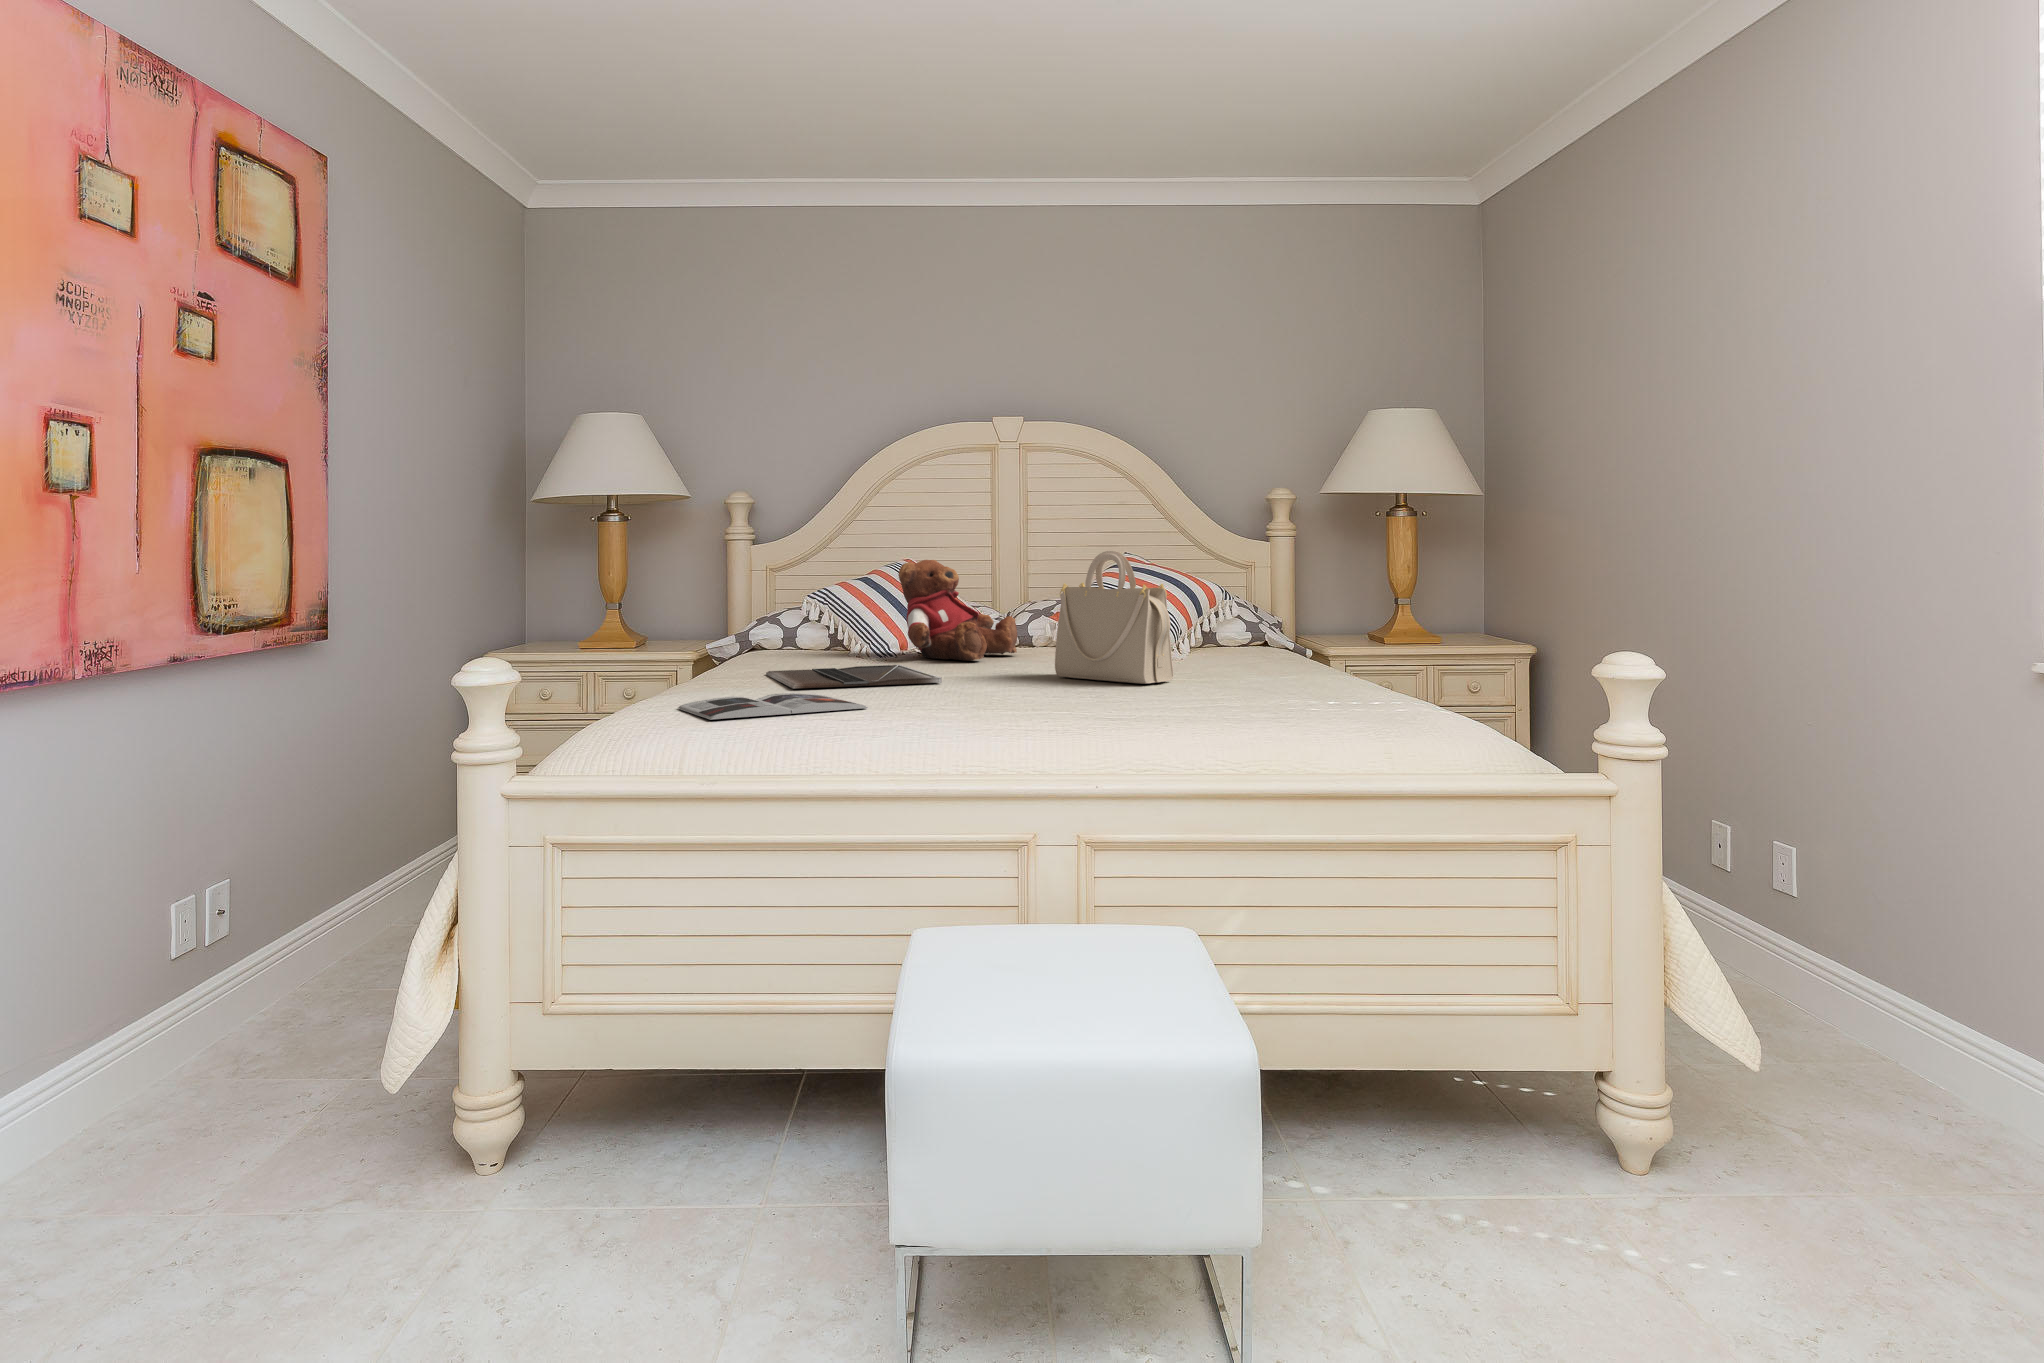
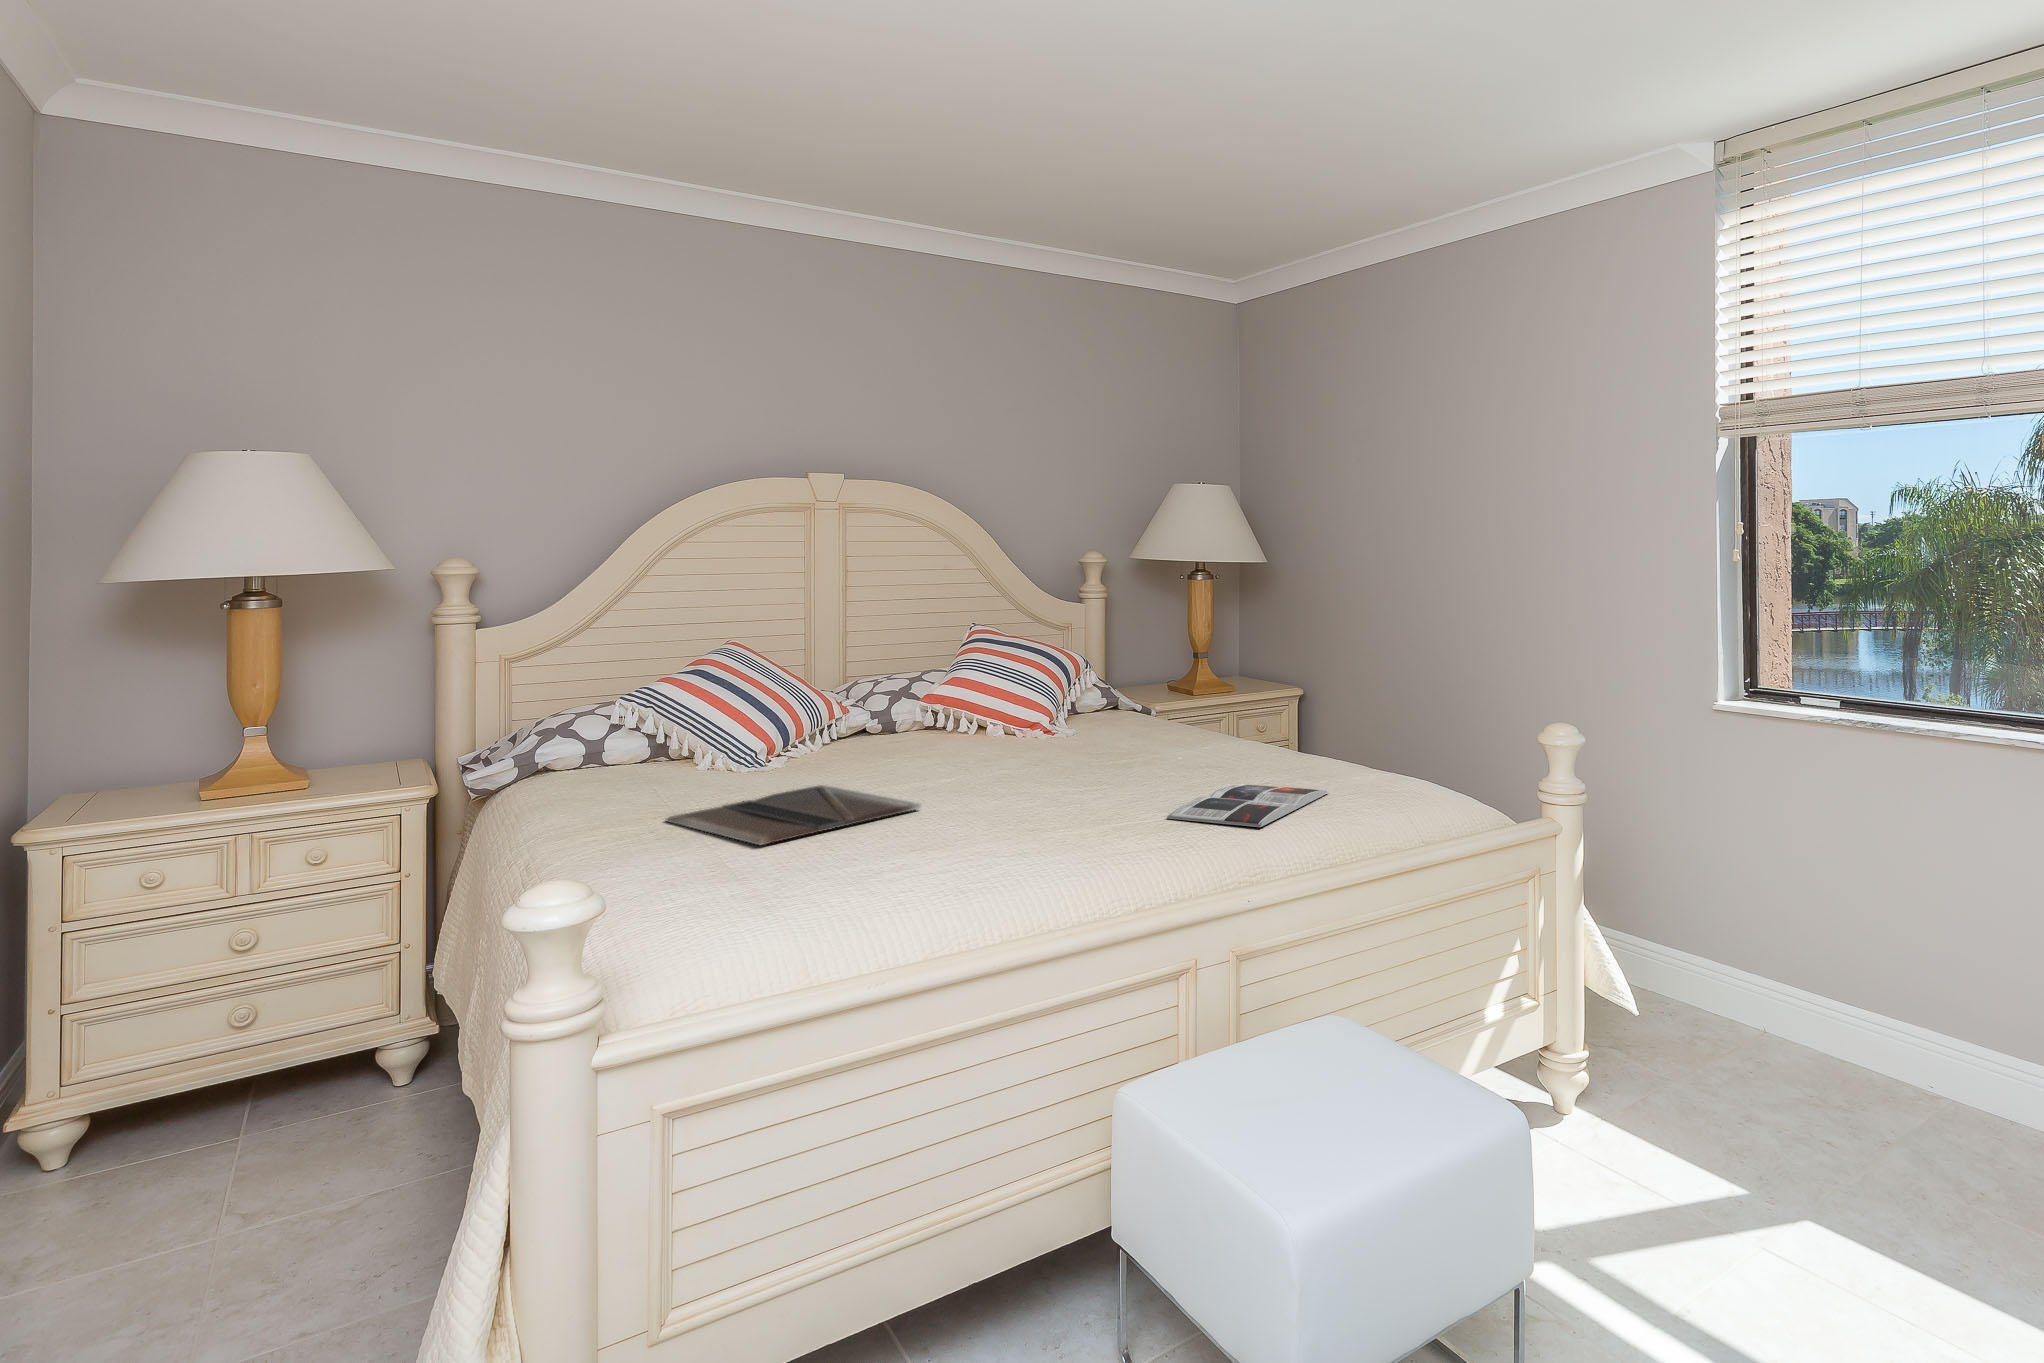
handbag: present [1055,551,1174,684] -> none [1023,645,1154,783]
teddy bear: present [898,560,1017,660] -> none [779,651,915,767]
magazine: present [678,693,868,720] -> present [1167,784,1329,827]

